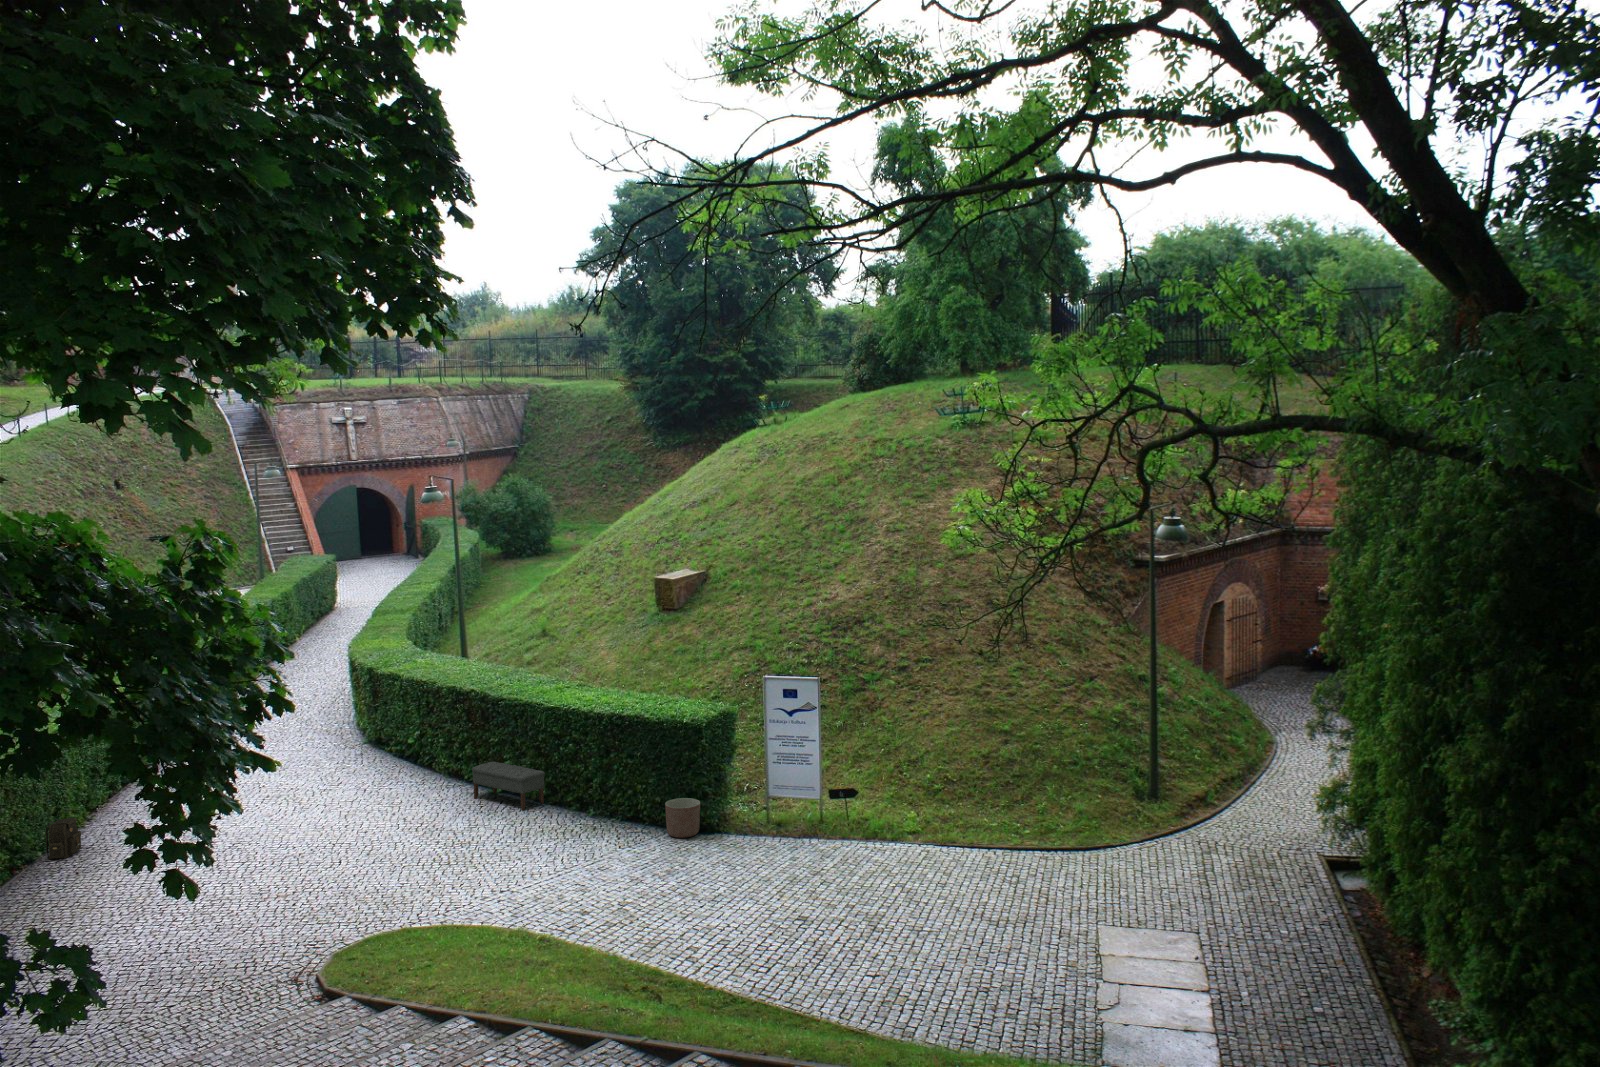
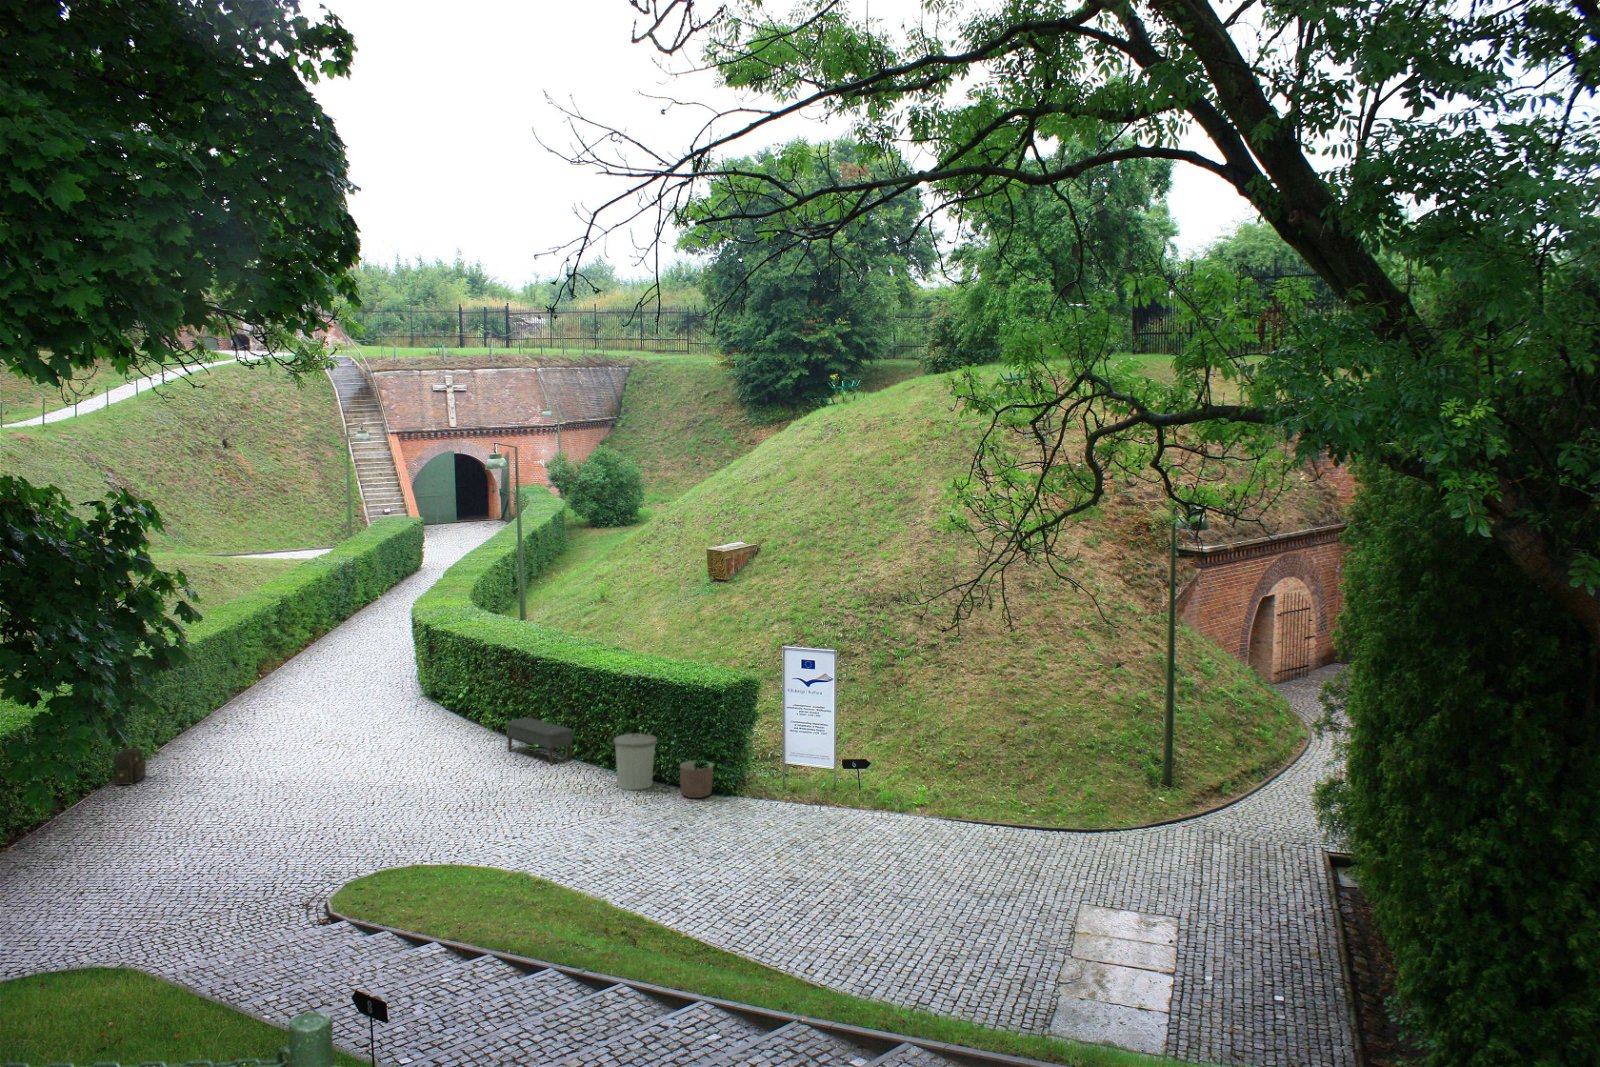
trash can: none [593,773,639,833] -> present [614,734,657,790]

